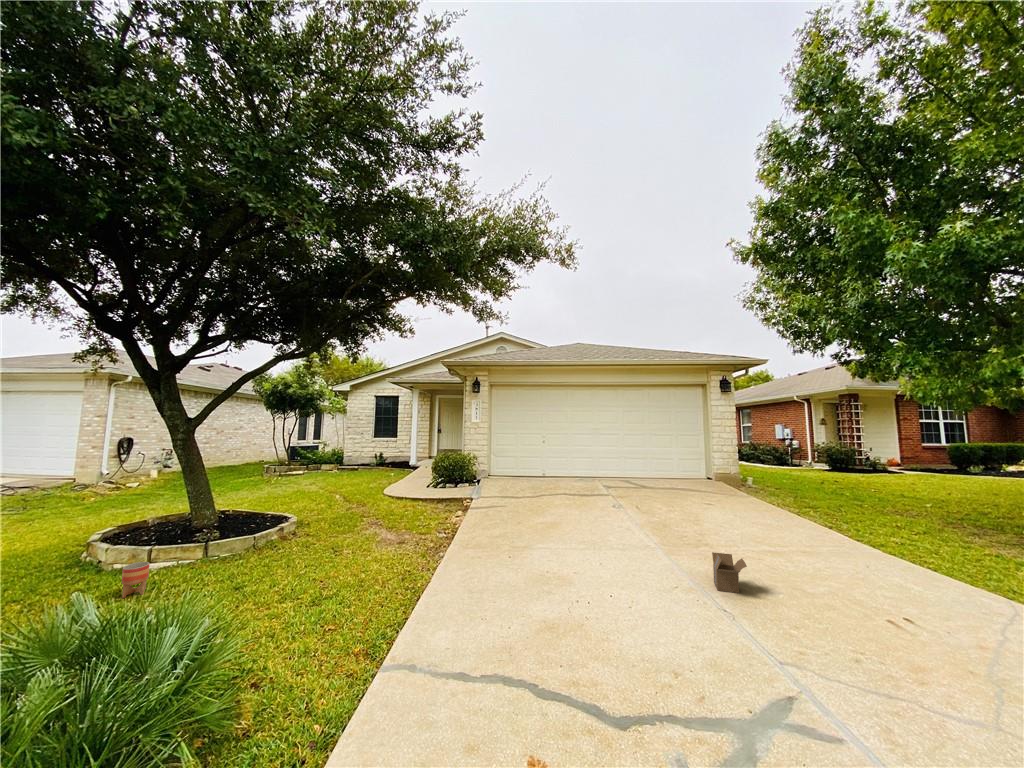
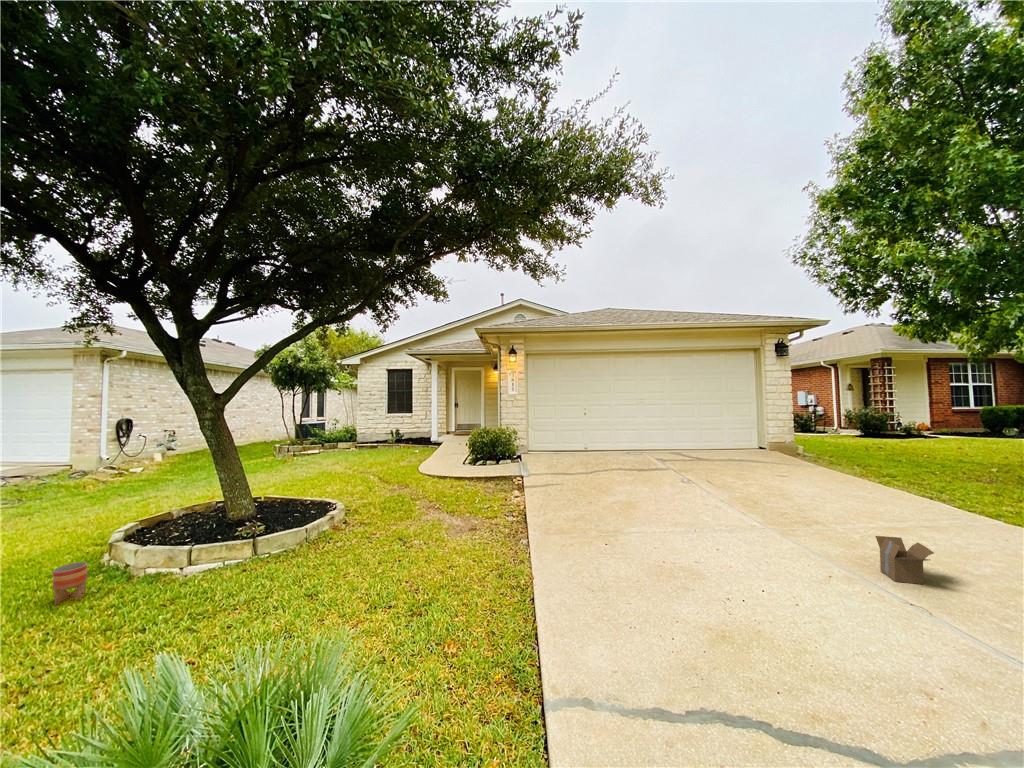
planter: present [122,562,150,598] -> present [53,562,87,605]

